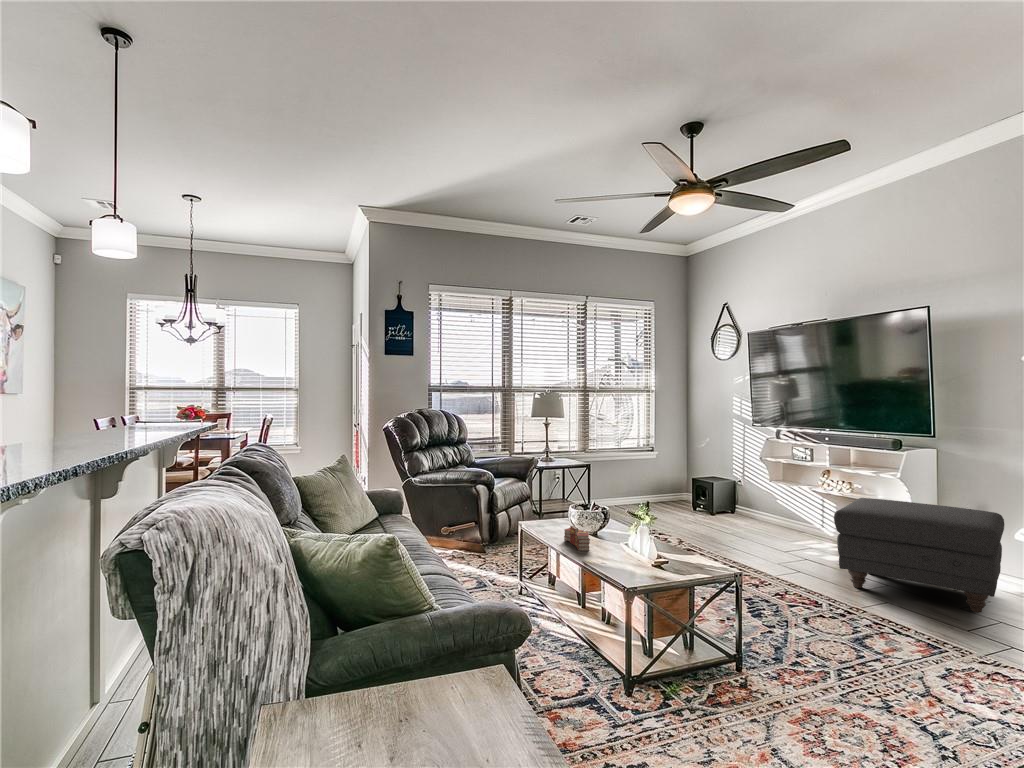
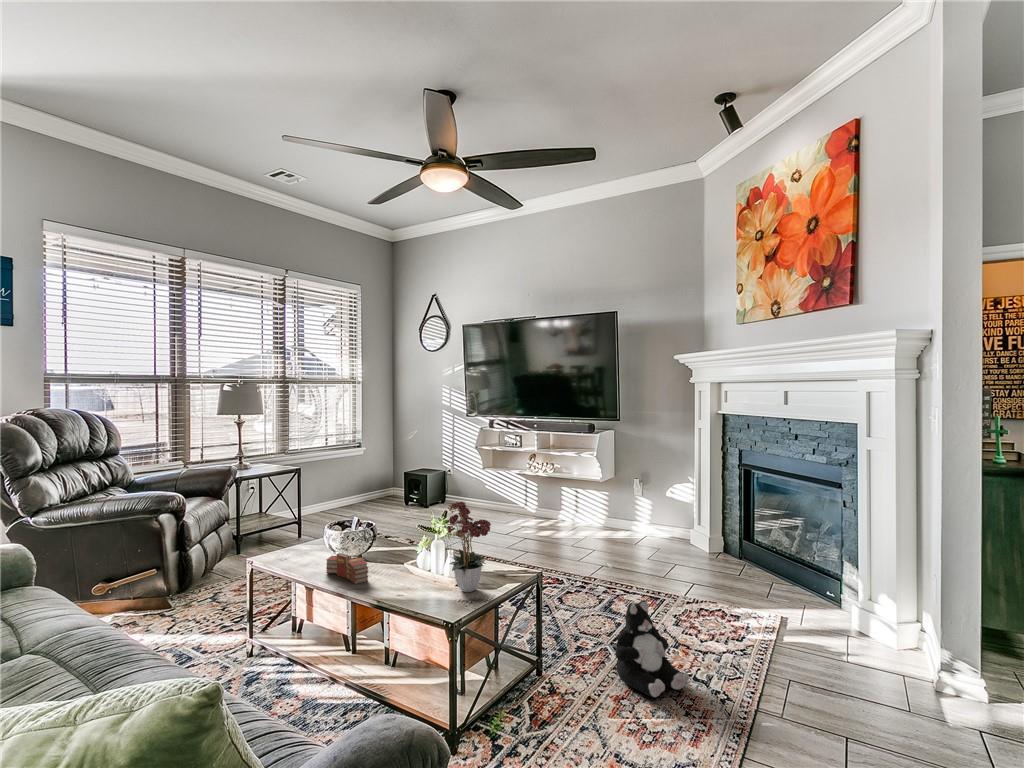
flower arrangement: none [638,488,690,572] -> present [448,501,491,592]
ottoman: present [834,498,1004,613] -> none [562,476,681,561]
plush toy: none [816,622,900,724] -> present [615,601,689,697]

